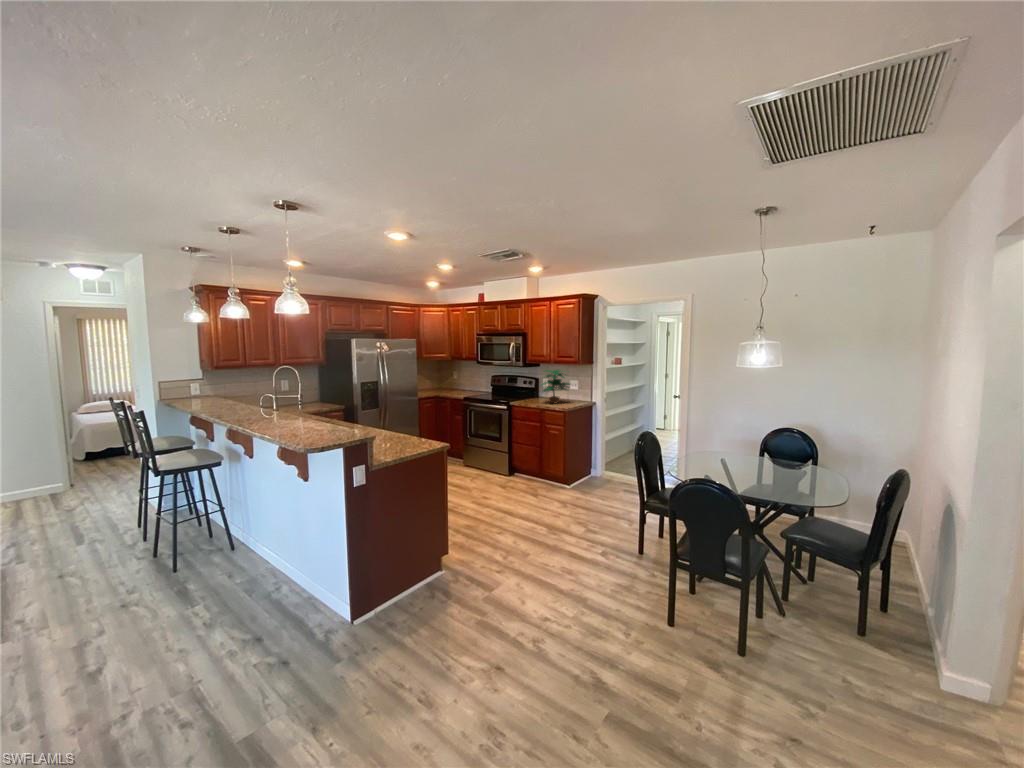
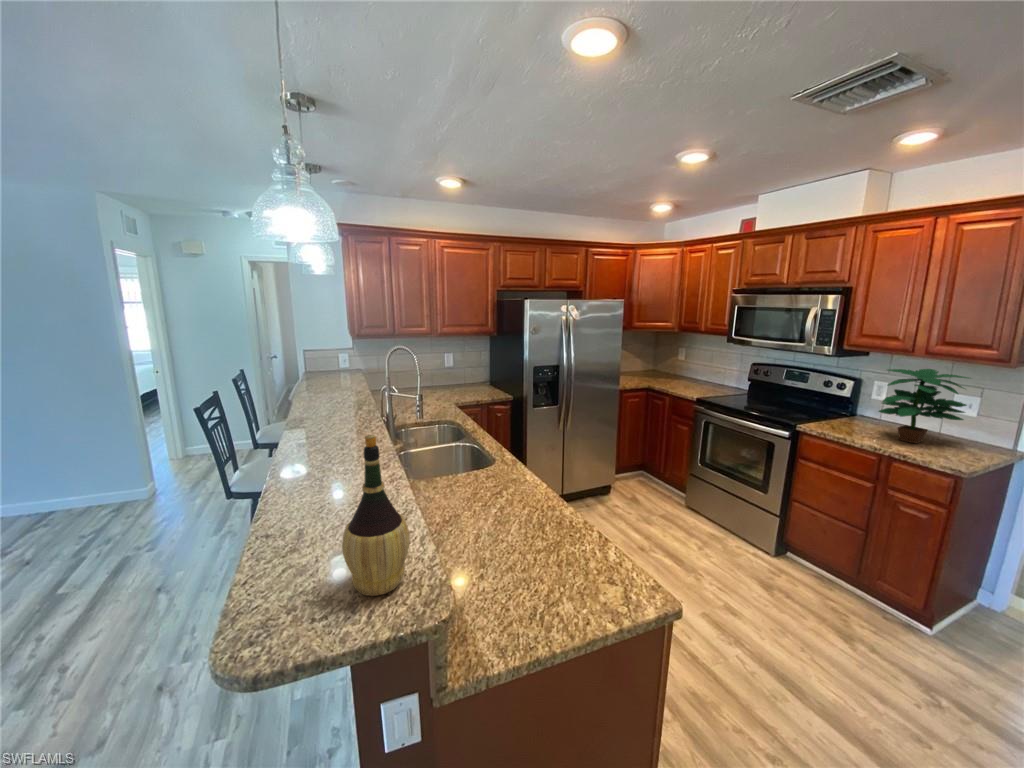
wine bottle: none [334,381,357,434] -> present [342,435,410,596]

